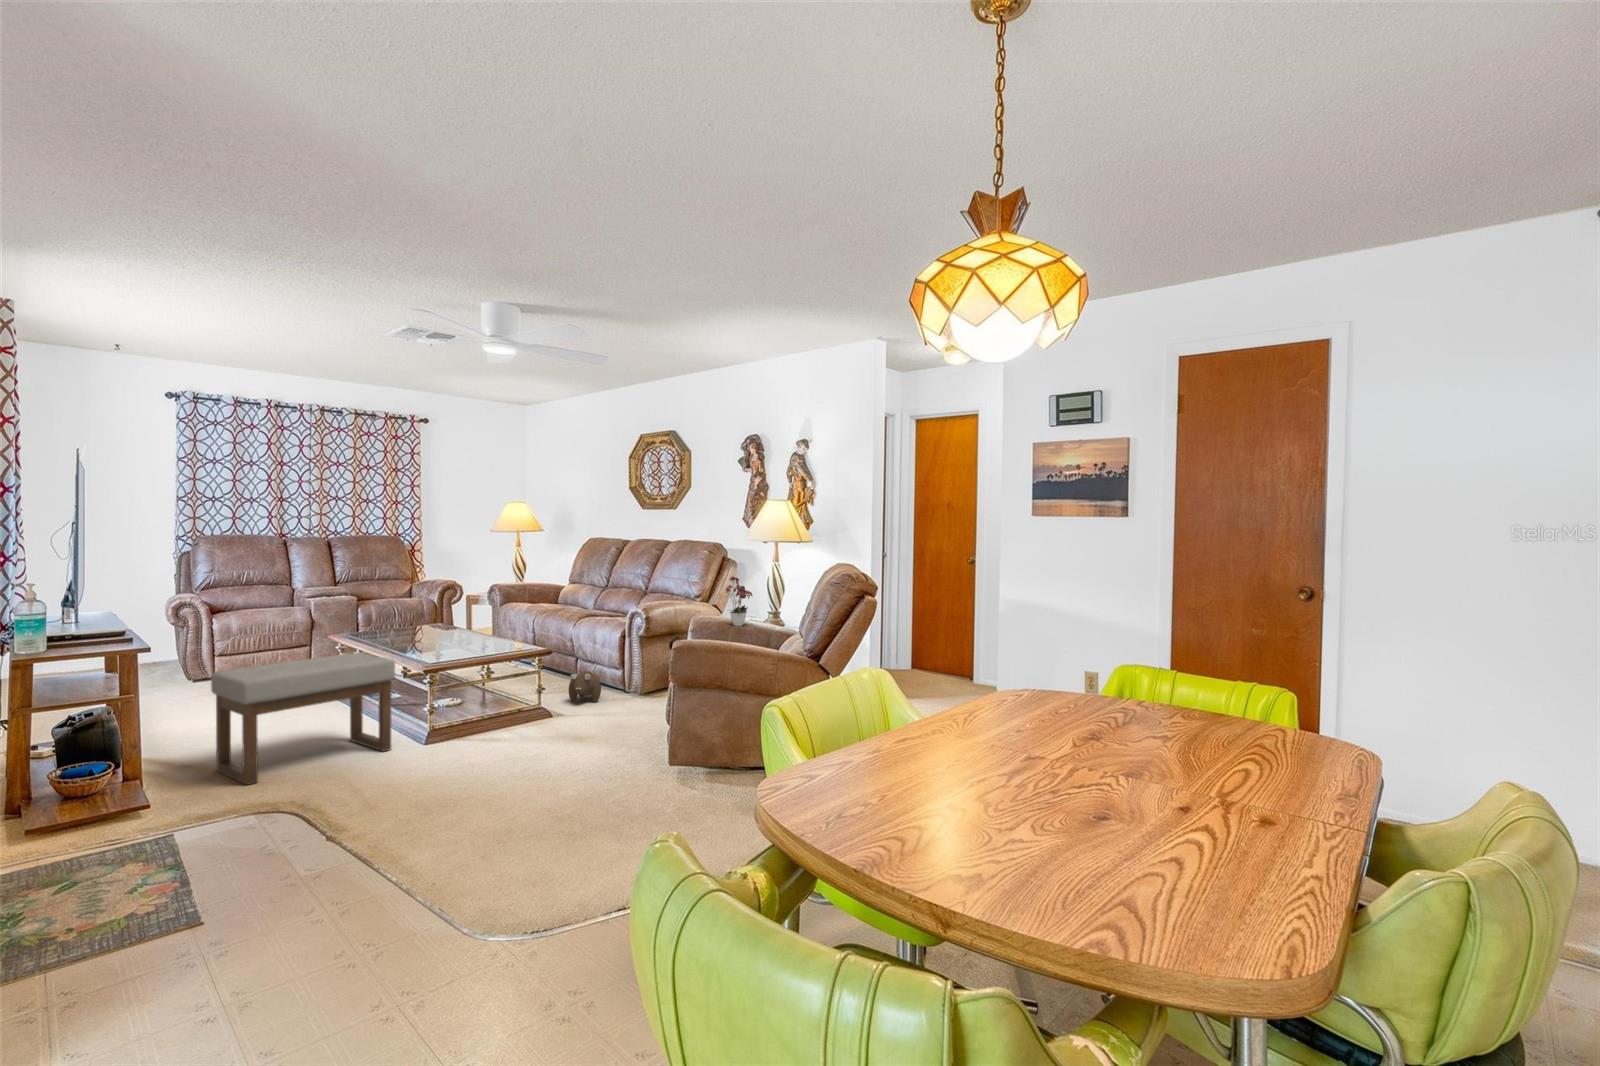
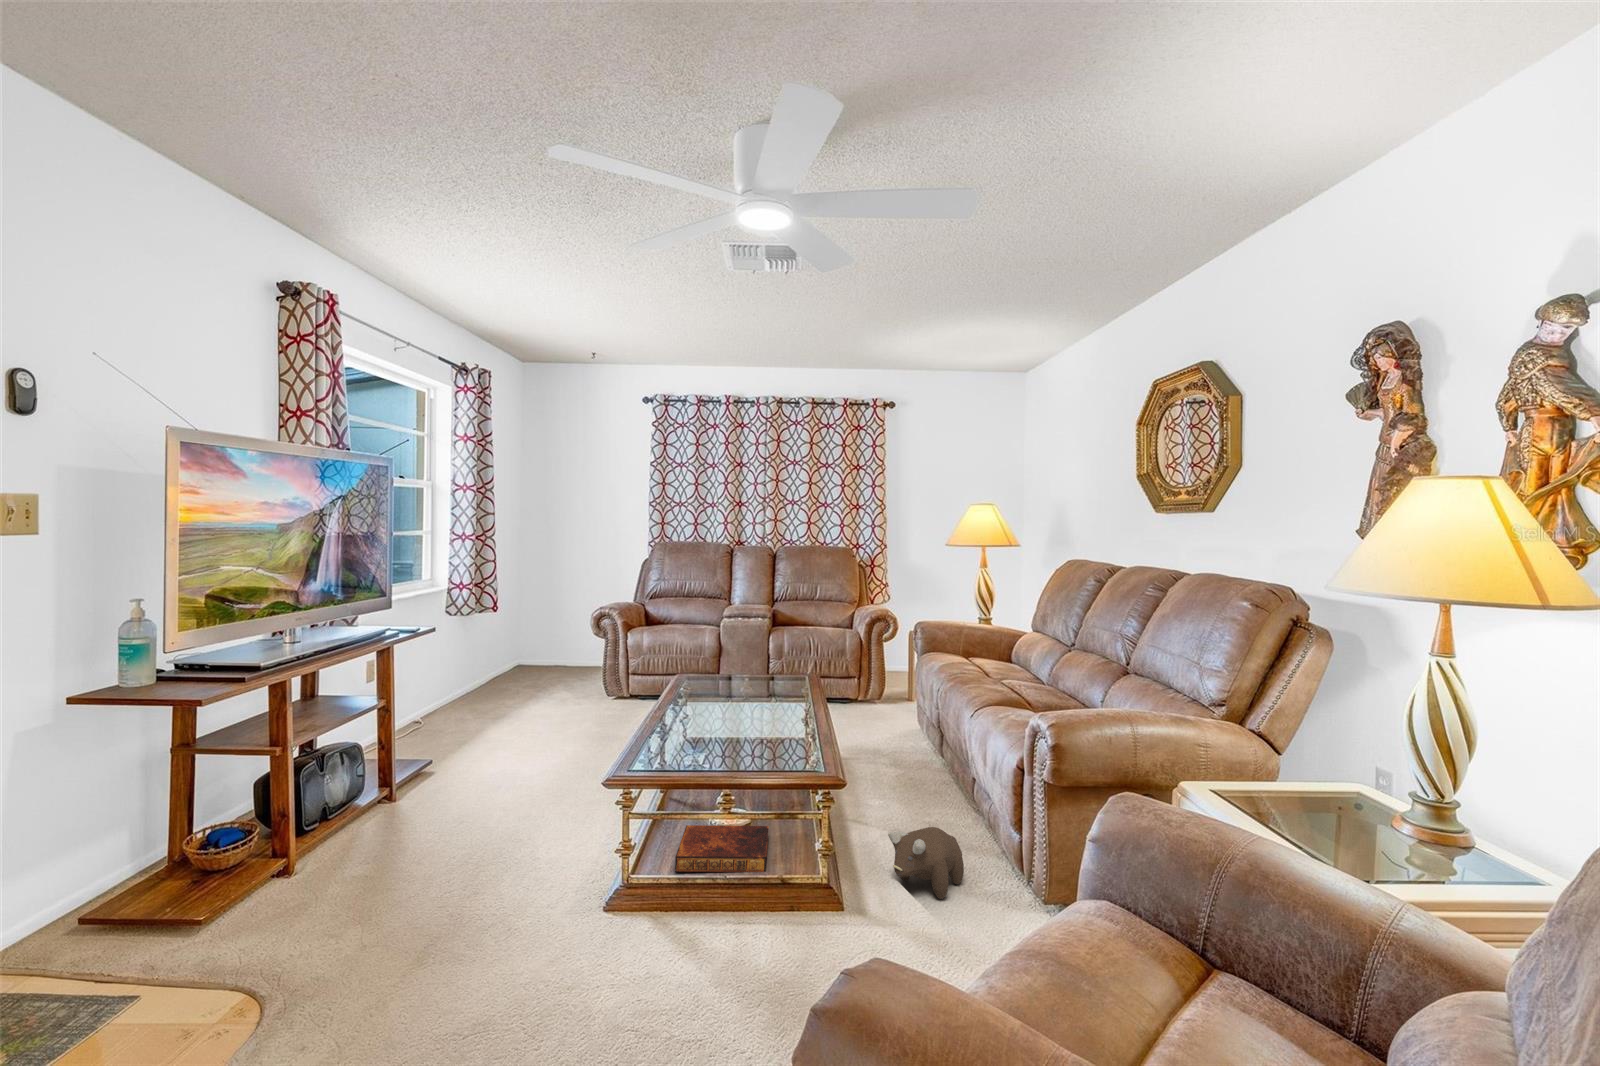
flower arrangement: present [726,577,753,626] -> none [1260,679,1360,824]
ottoman: present [211,653,395,785] -> none [274,733,547,937]
book: none [441,693,509,717] -> present [675,825,769,872]

